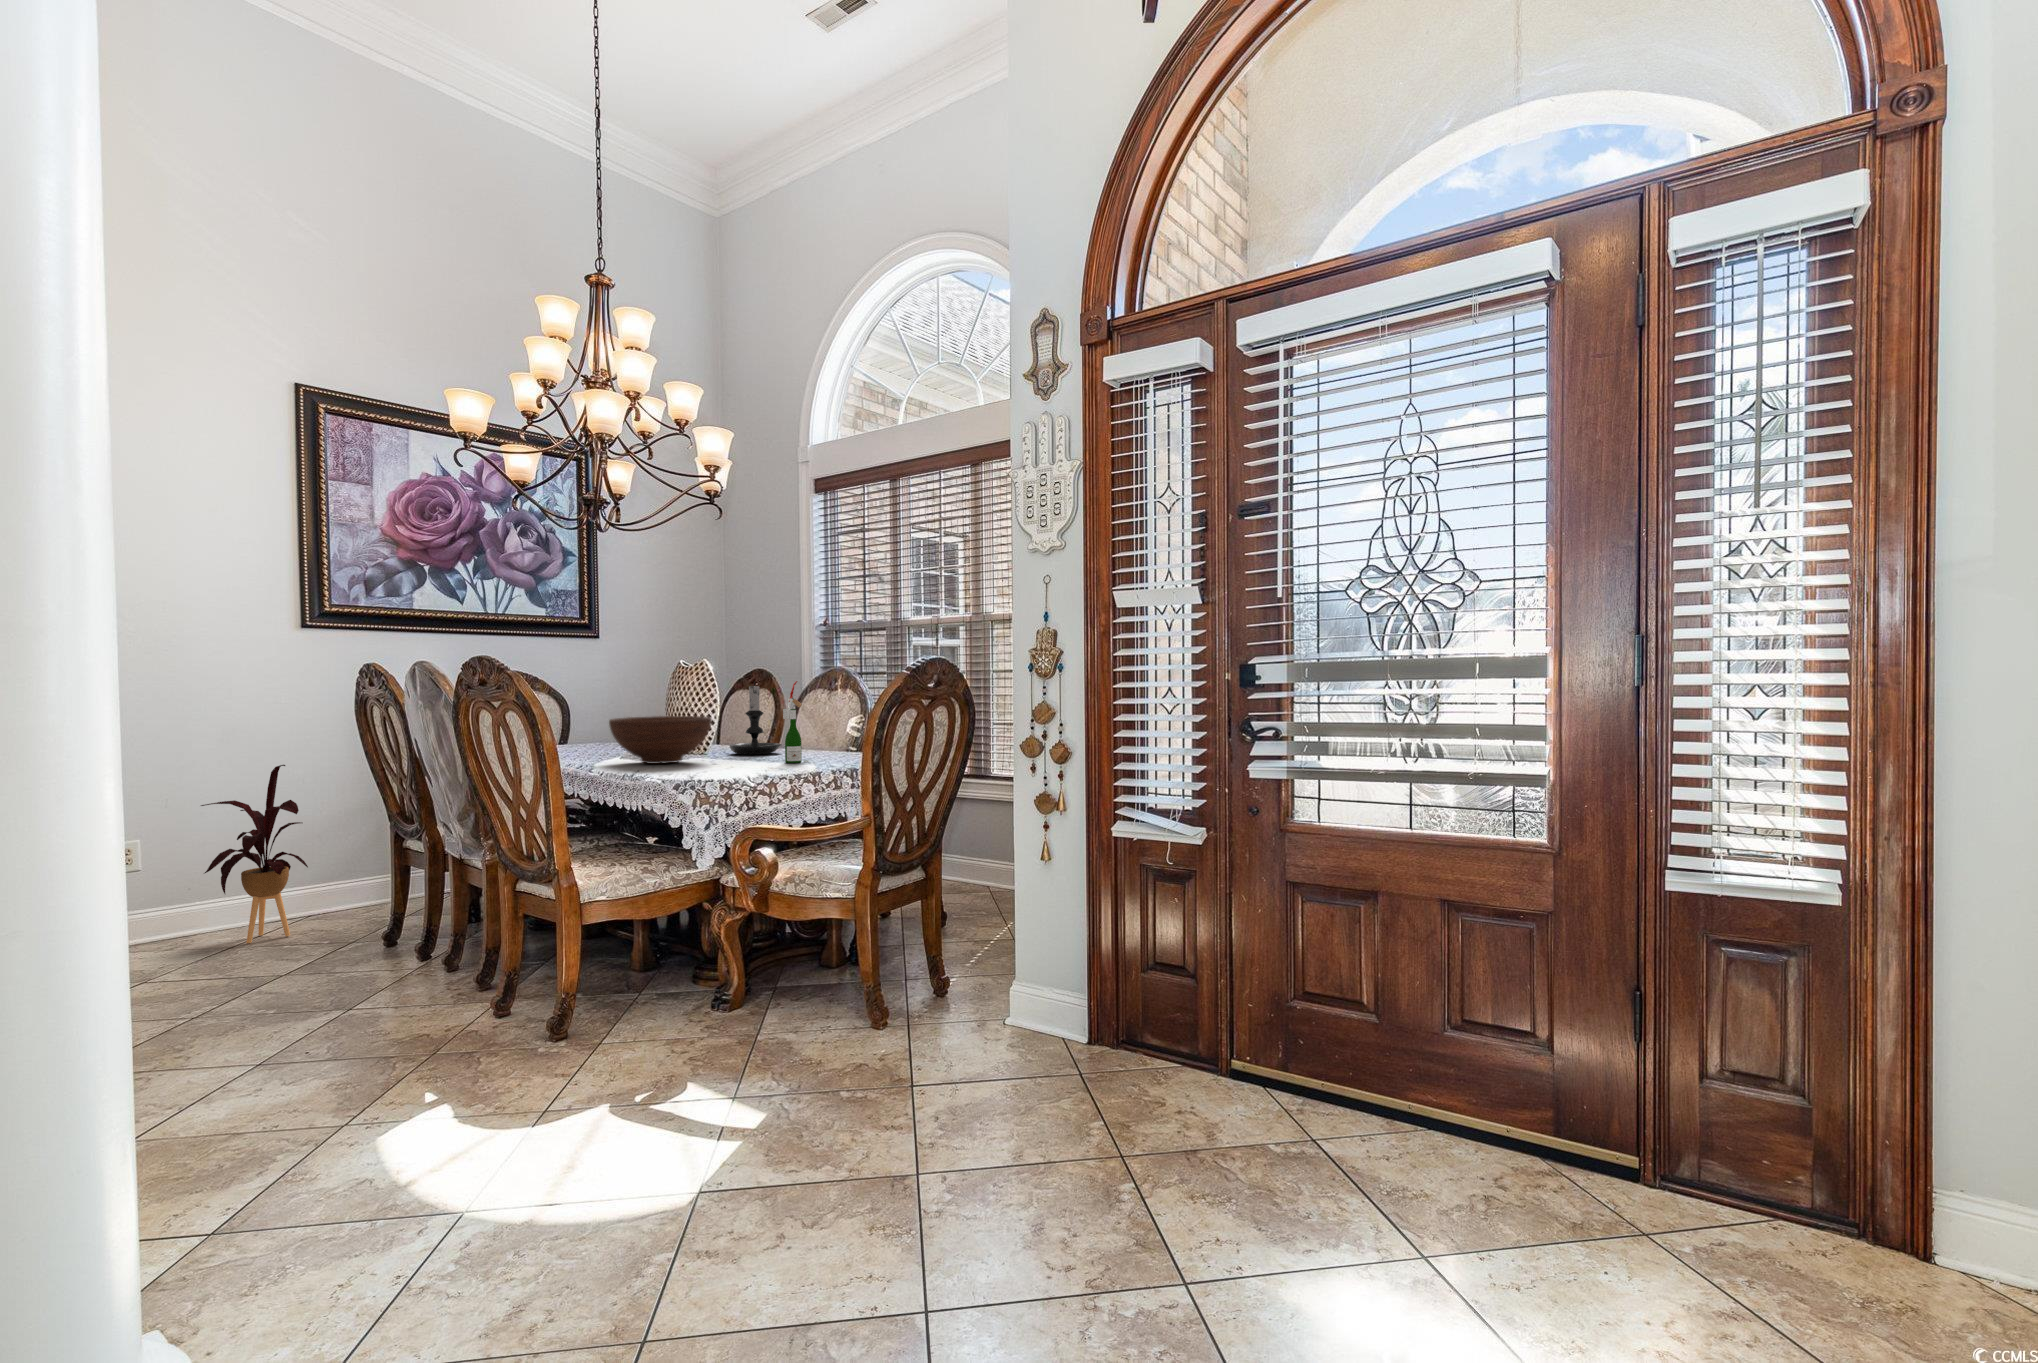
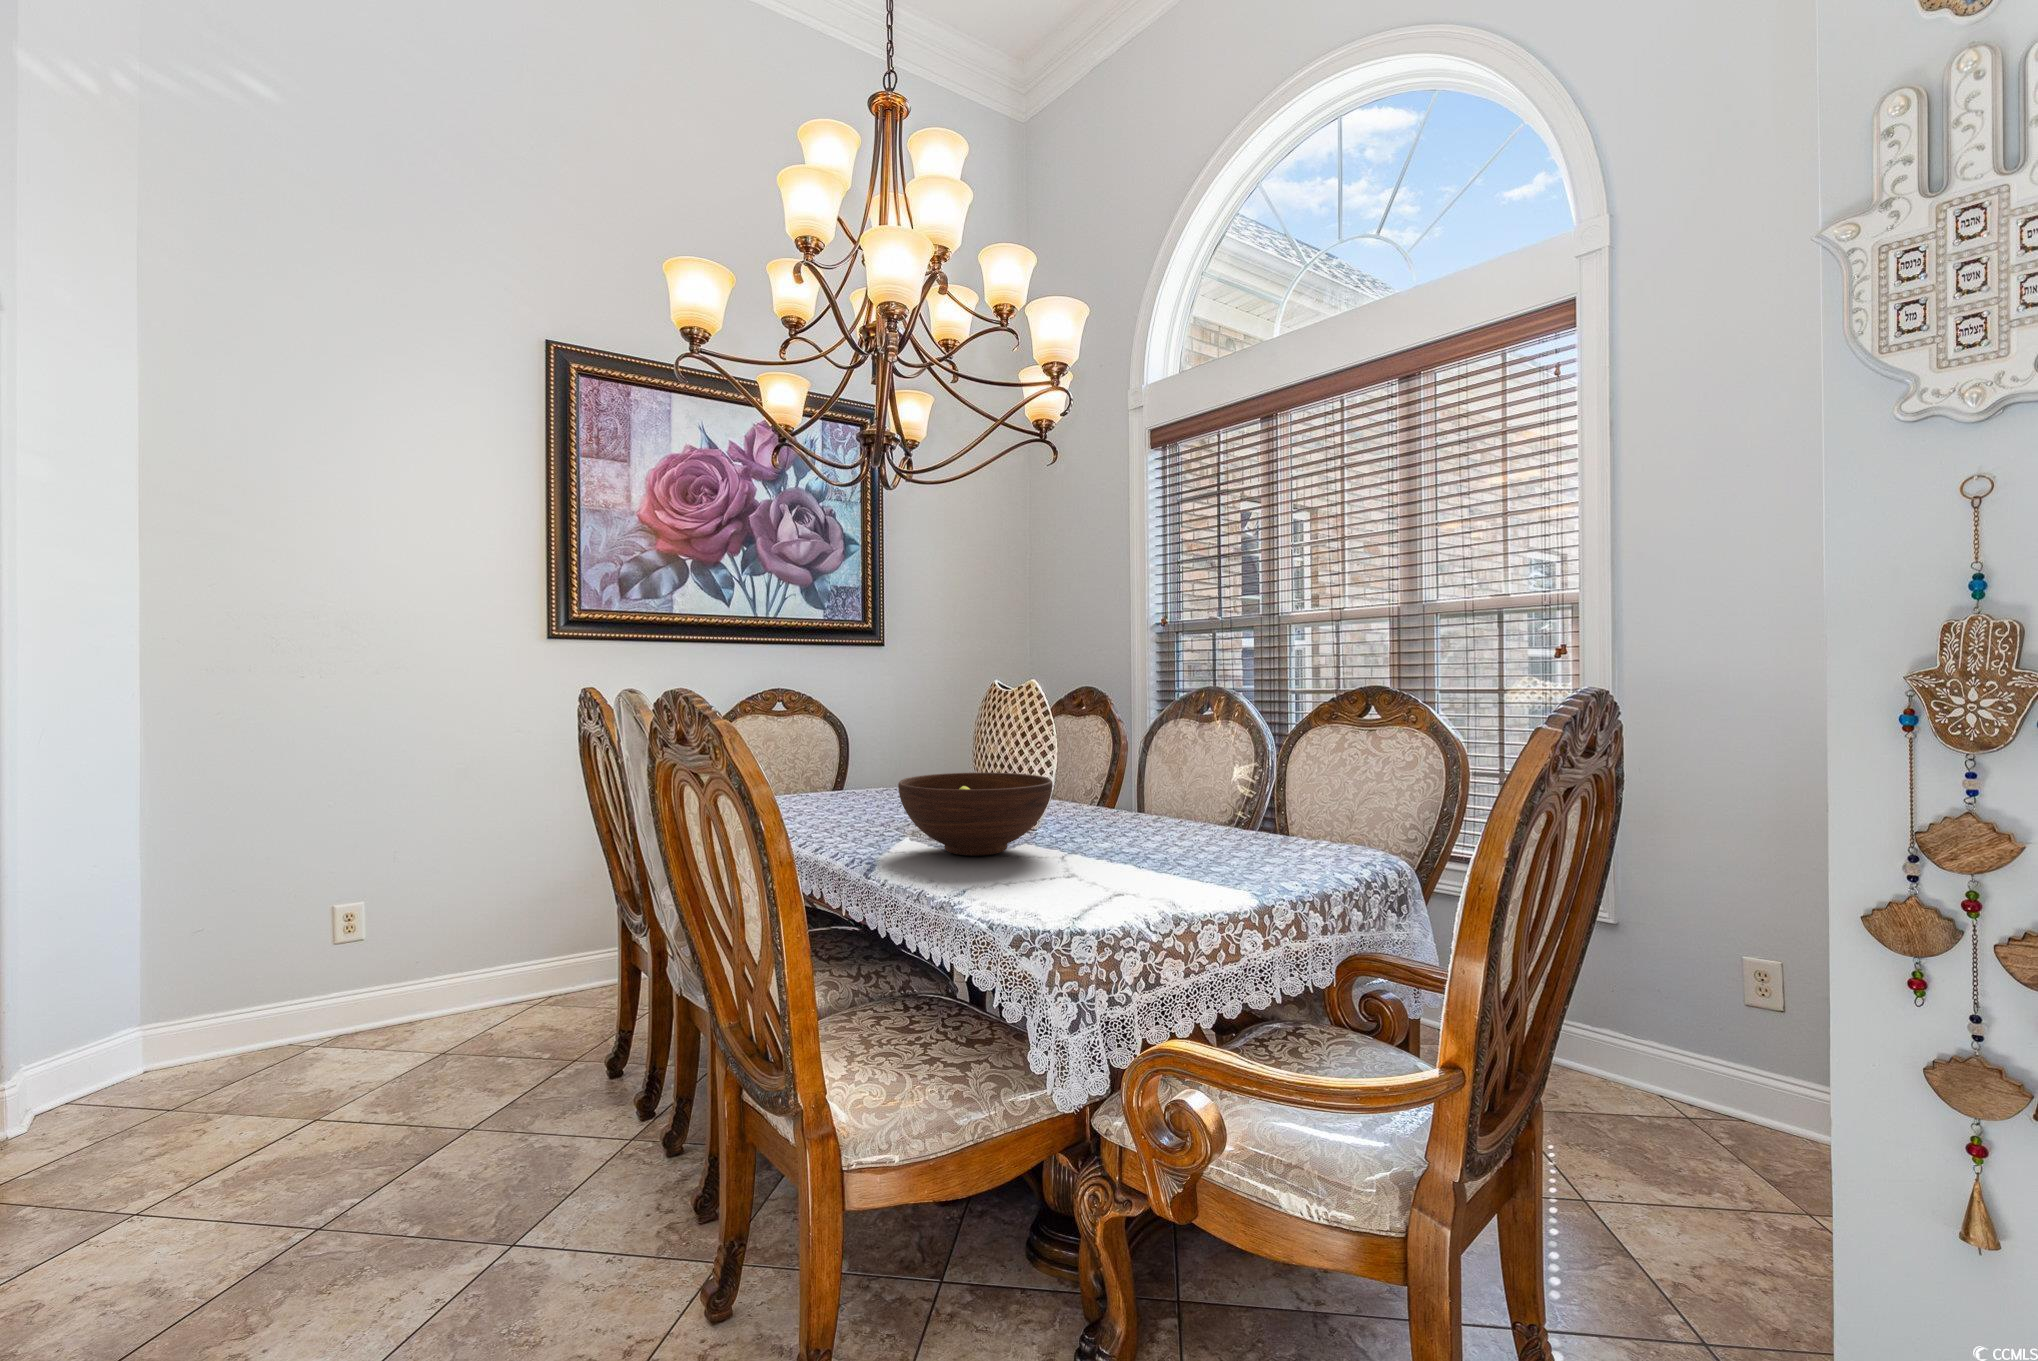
candle holder: present [730,681,782,755] -> none [1069,715,1148,831]
wine bottle: present [783,681,809,763] -> none [1169,723,1213,864]
house plant: present [201,765,308,943] -> none [421,815,547,1040]

